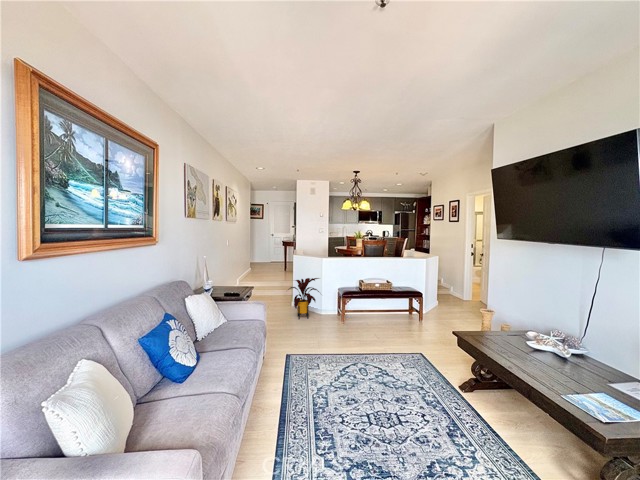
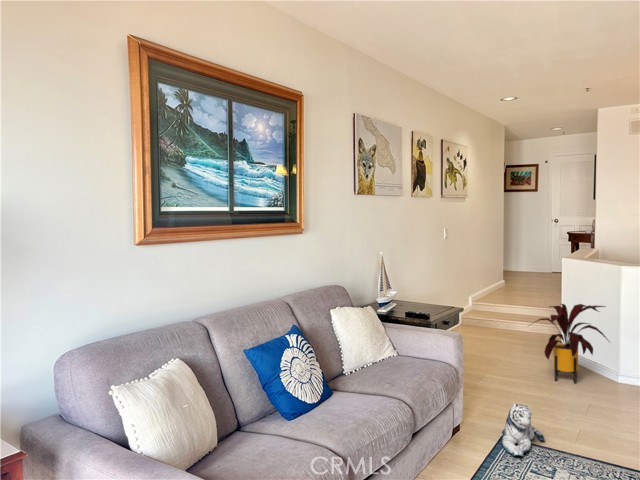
plush toy: none [287,335,308,364] -> present [502,404,544,456]

